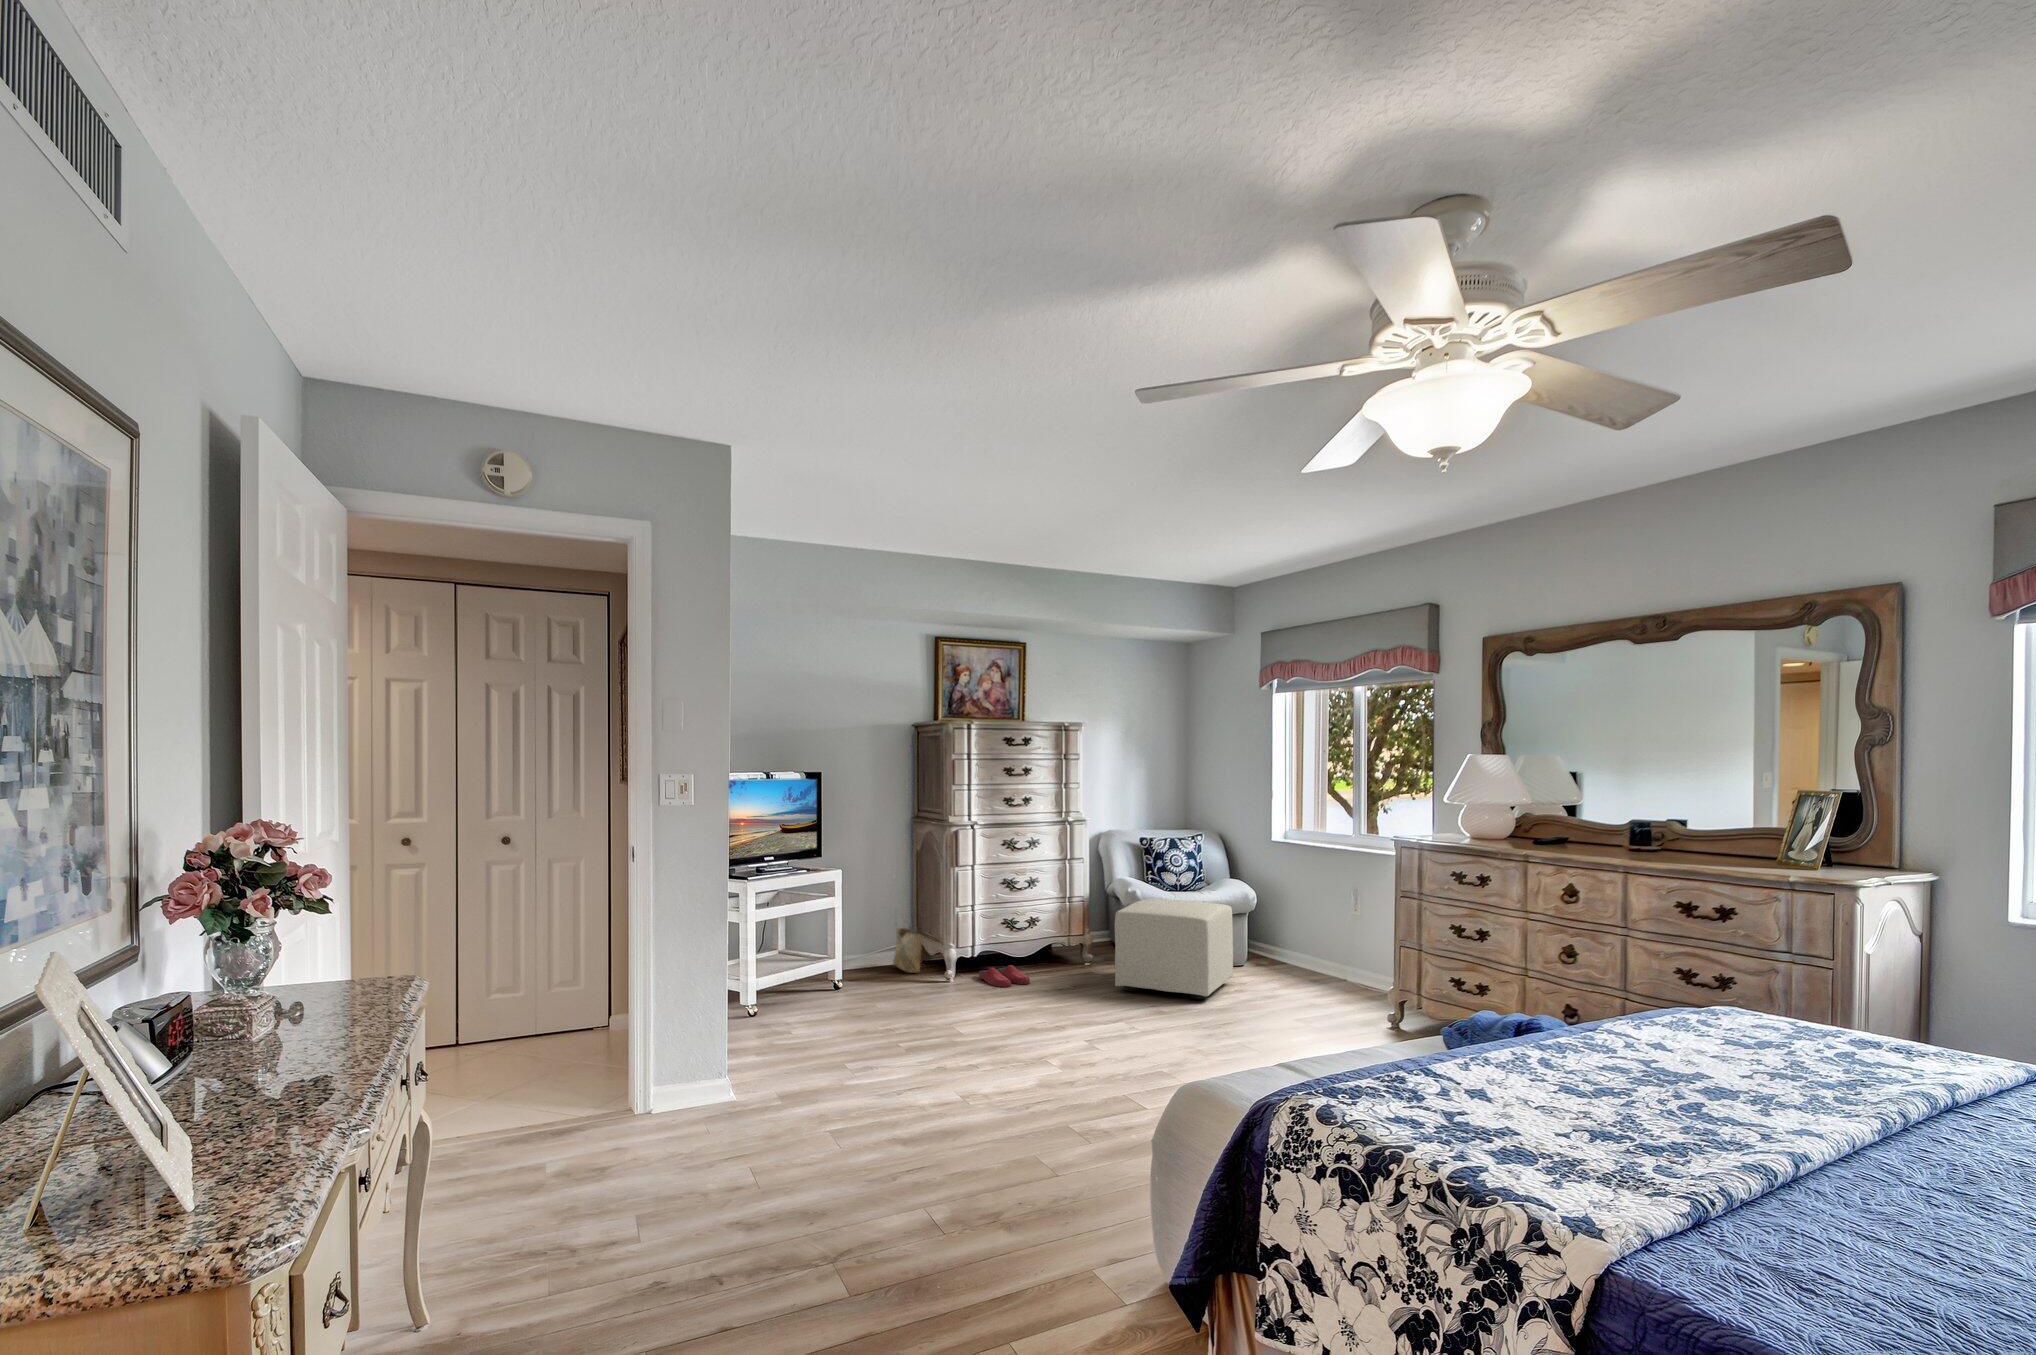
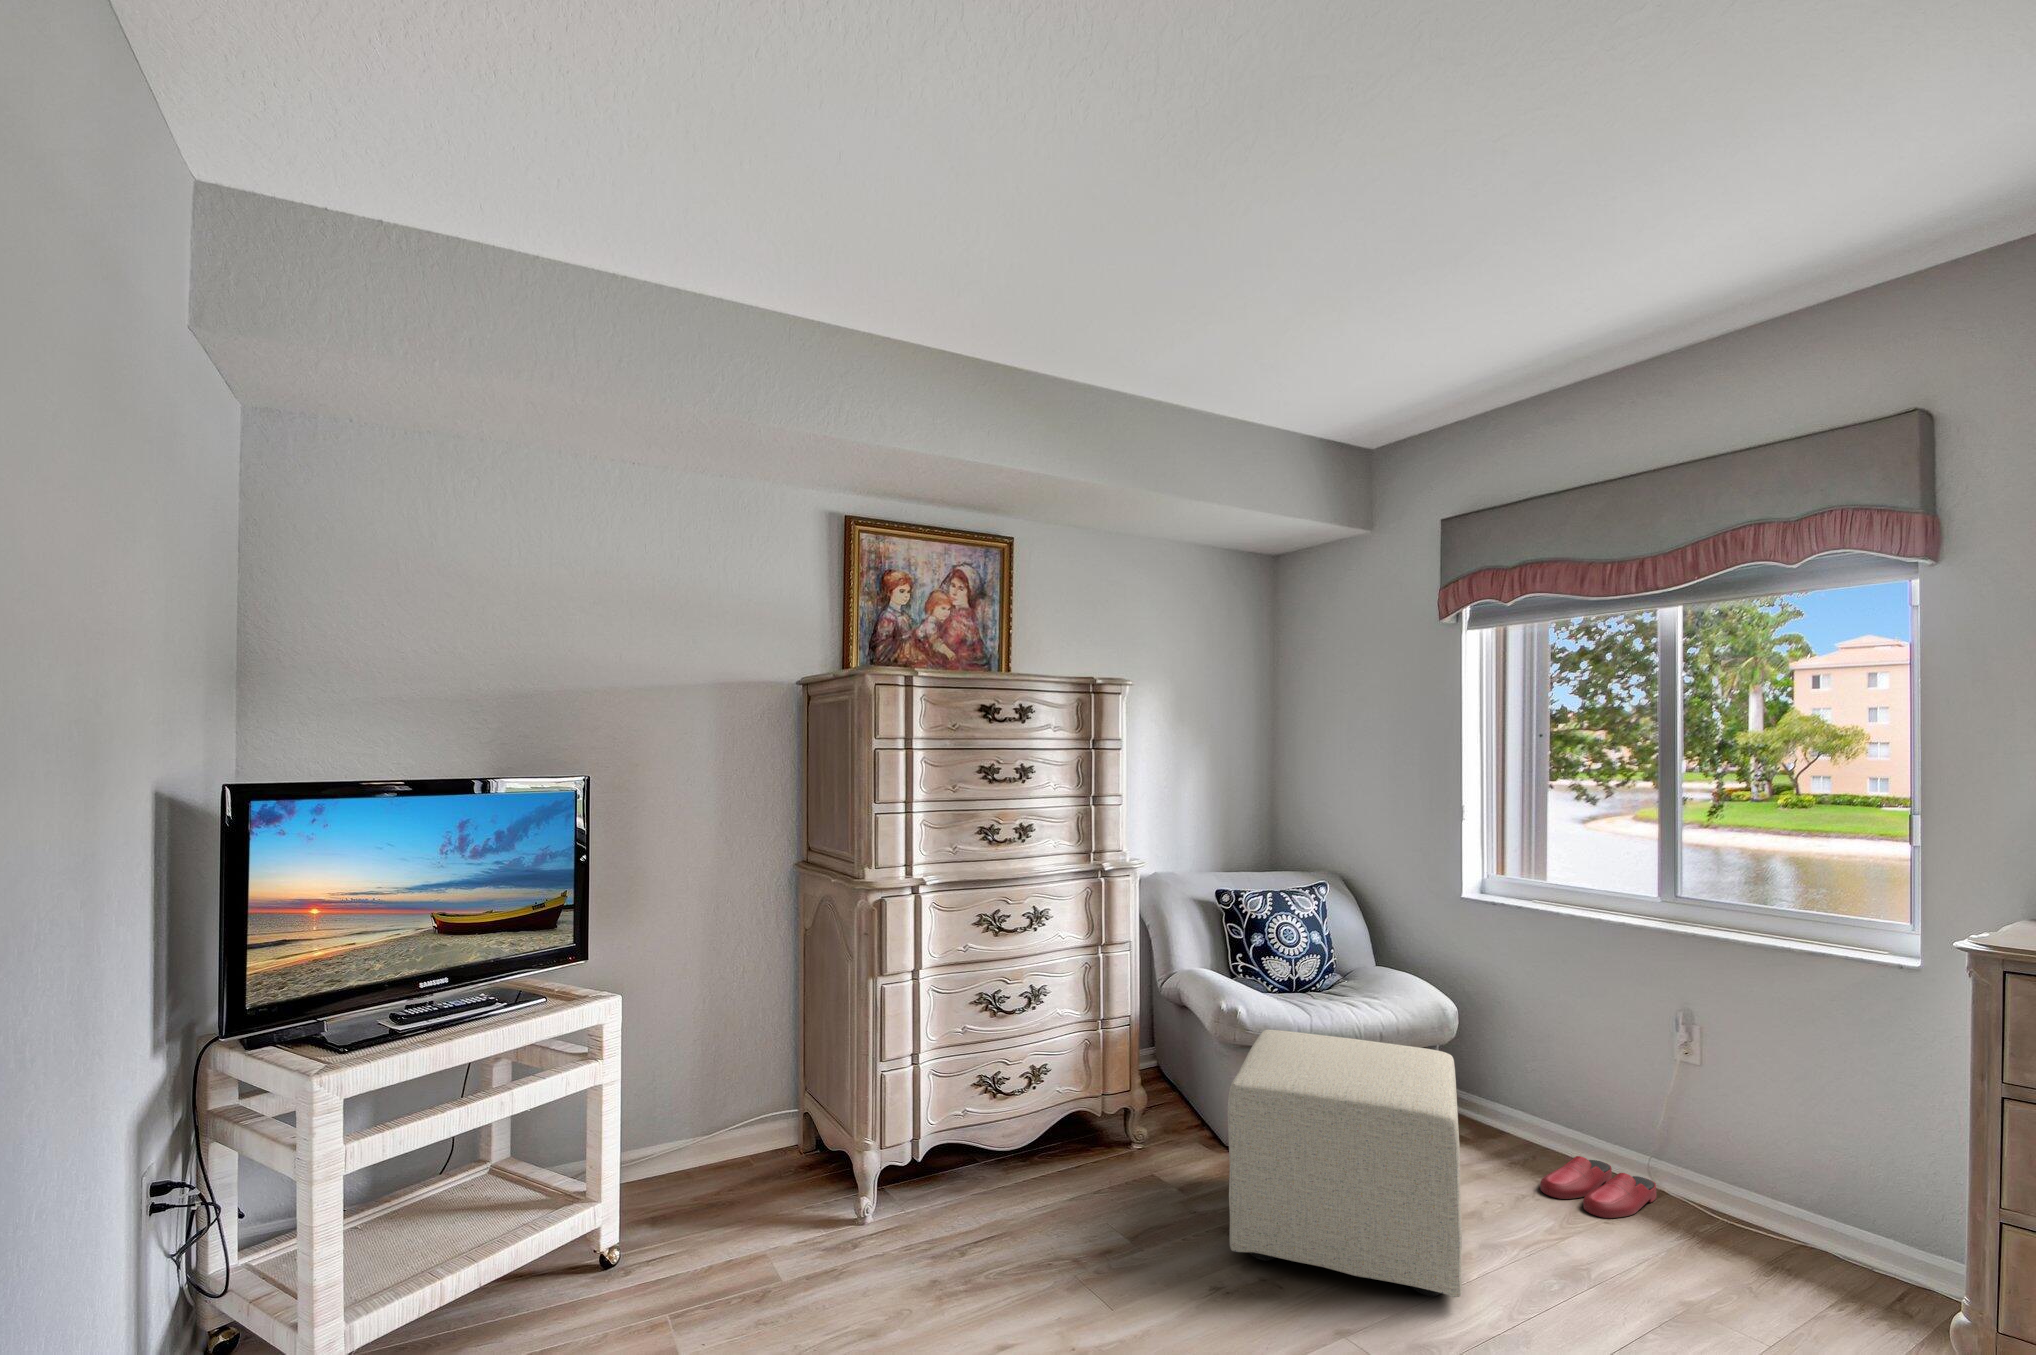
woven basket: present [893,928,923,973] -> none [752,1051,815,1193]
slippers: present [979,965,1030,987] -> present [1540,1156,1656,1218]

